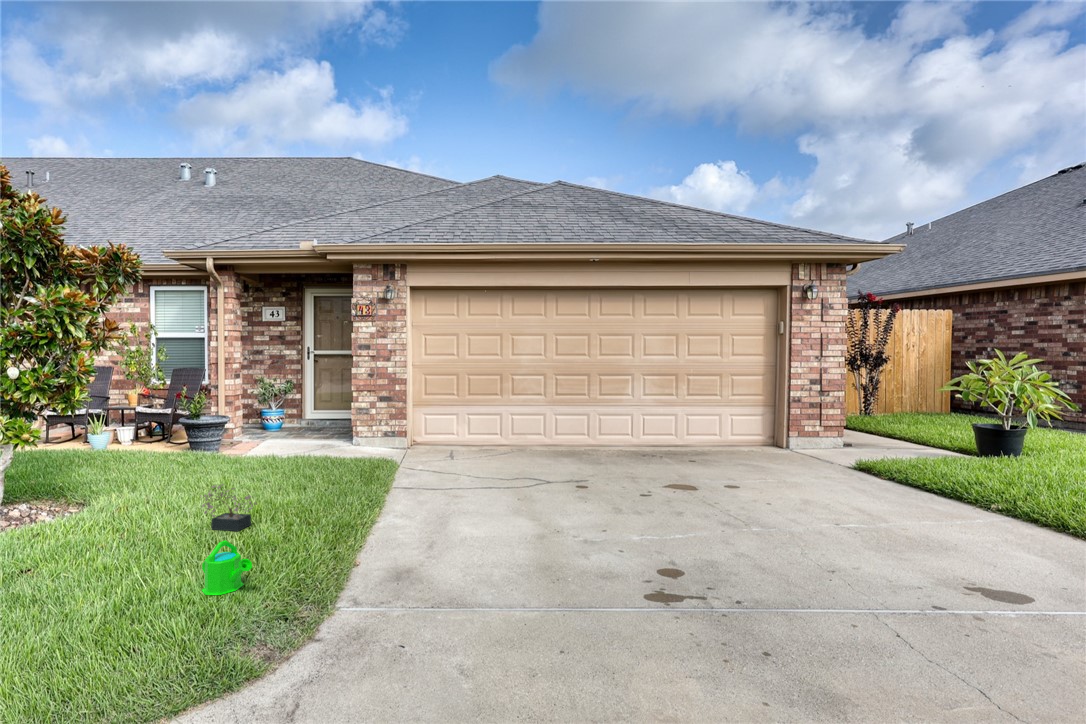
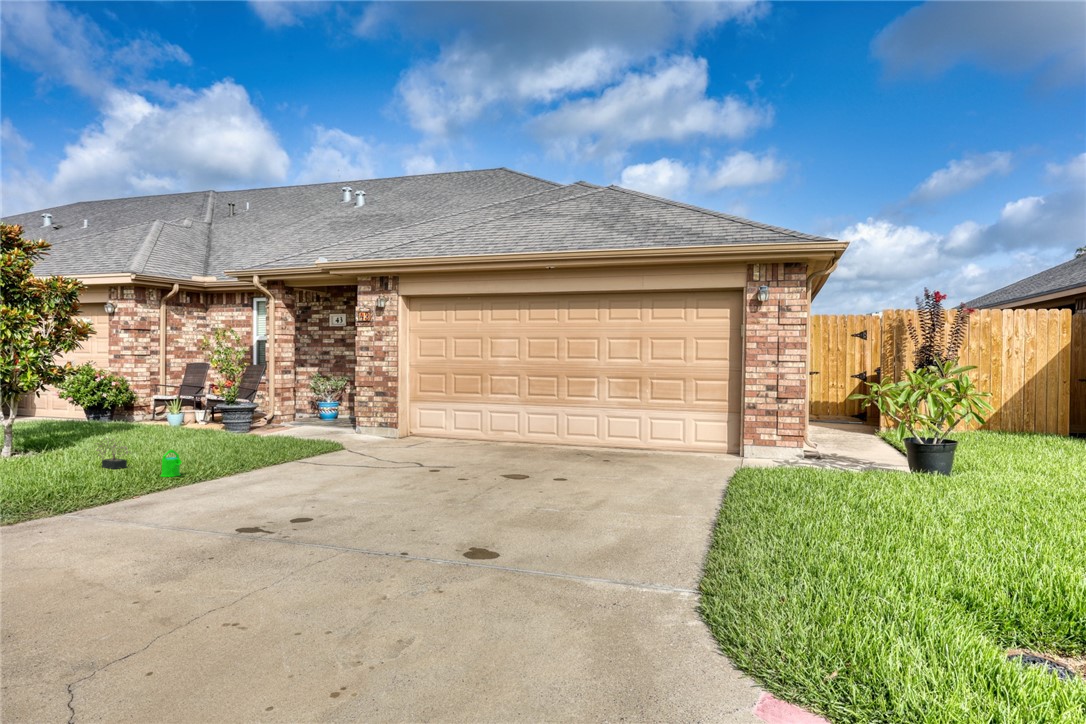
decorative plant: present [202,484,256,531] -> present [97,438,131,469]

